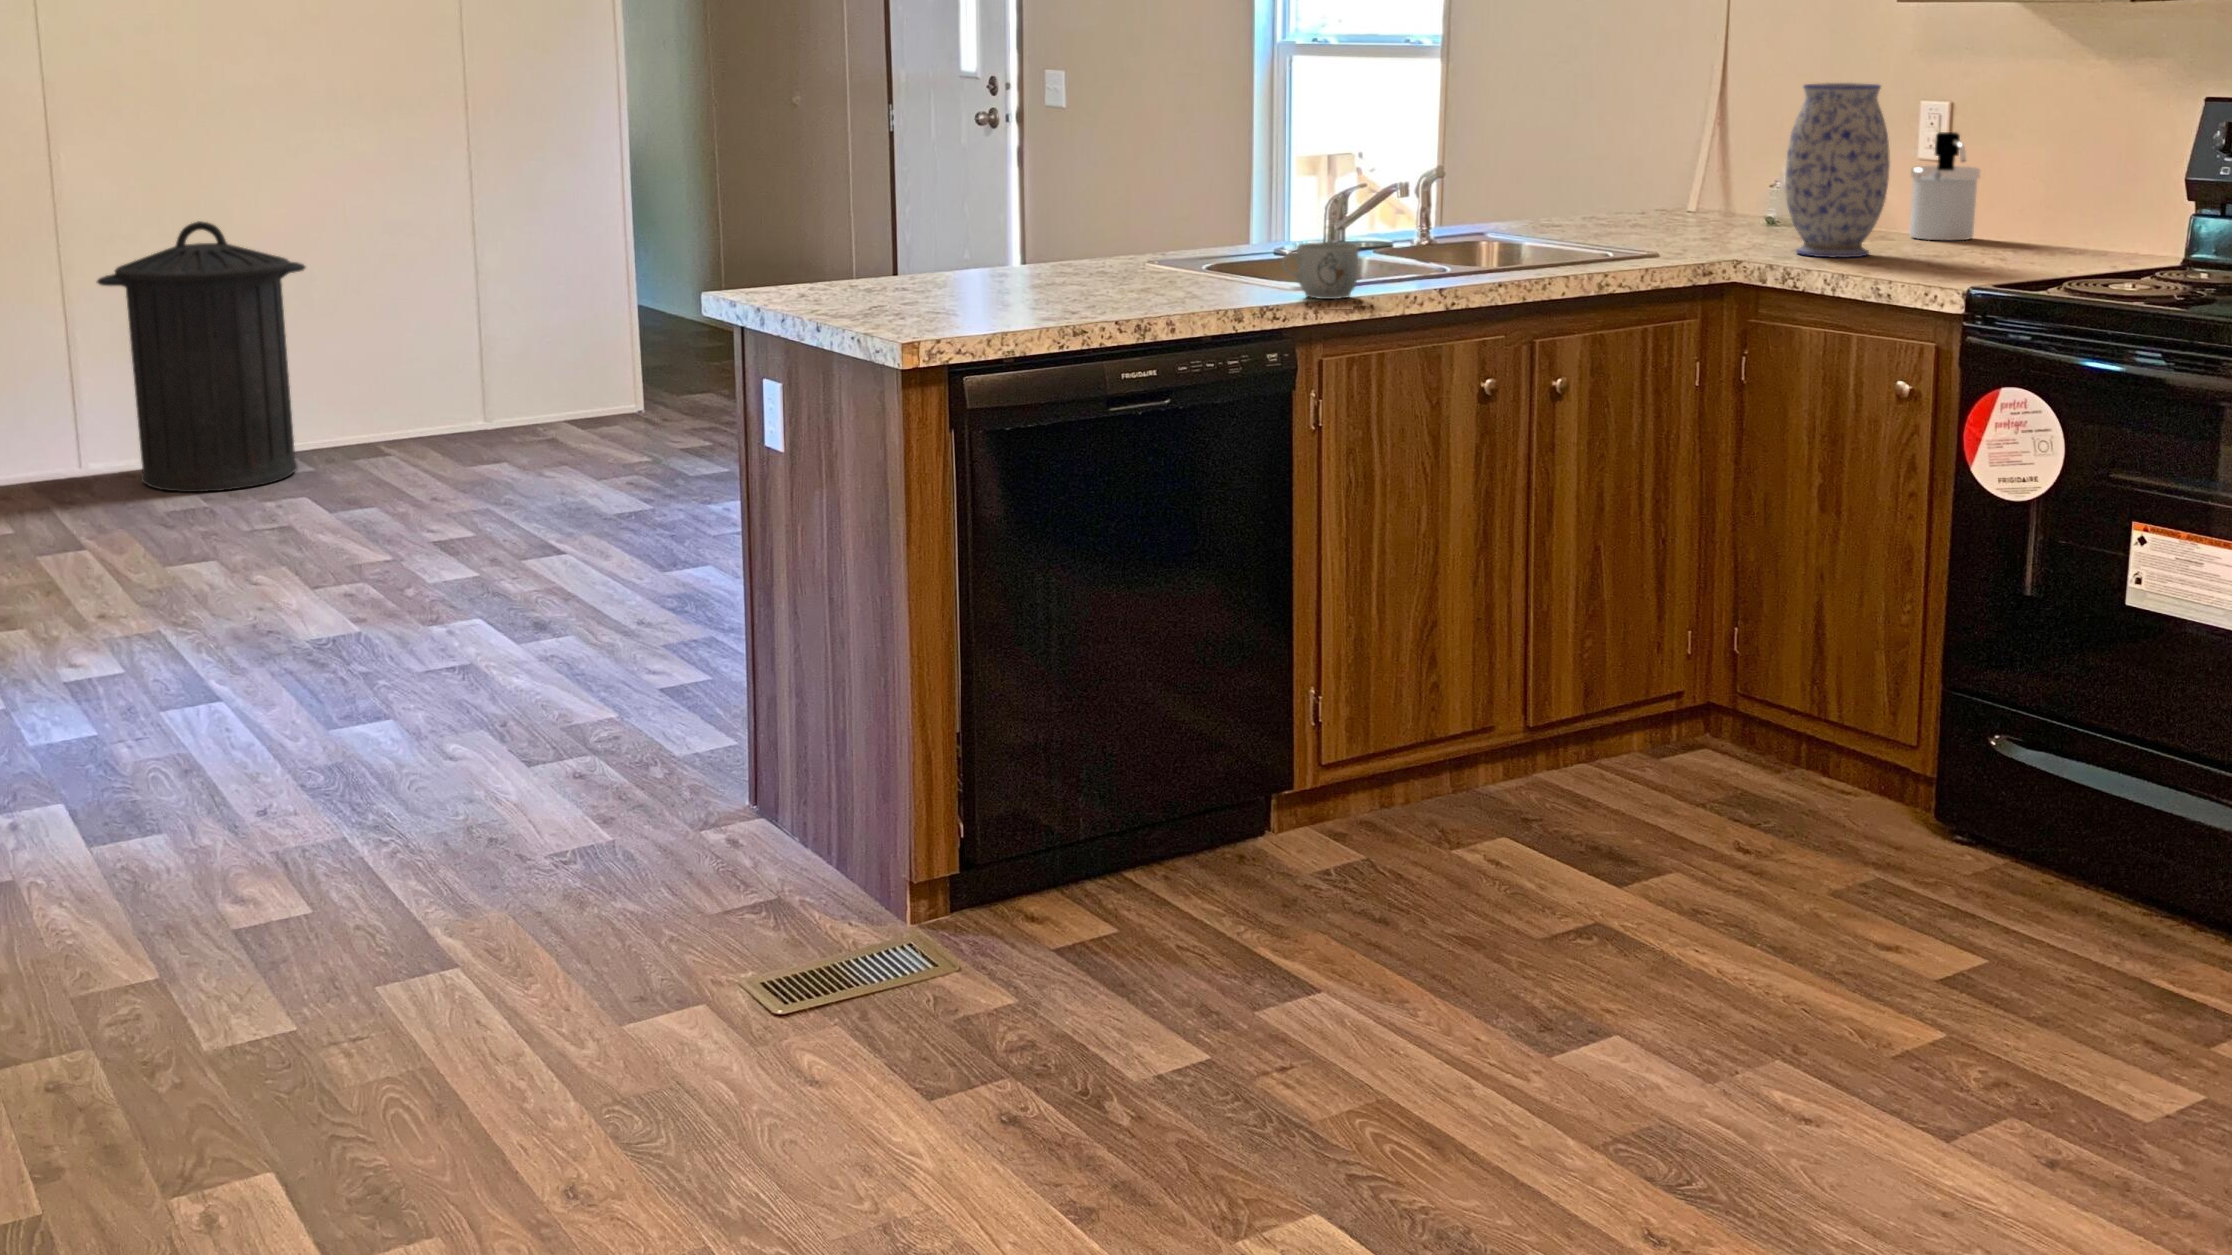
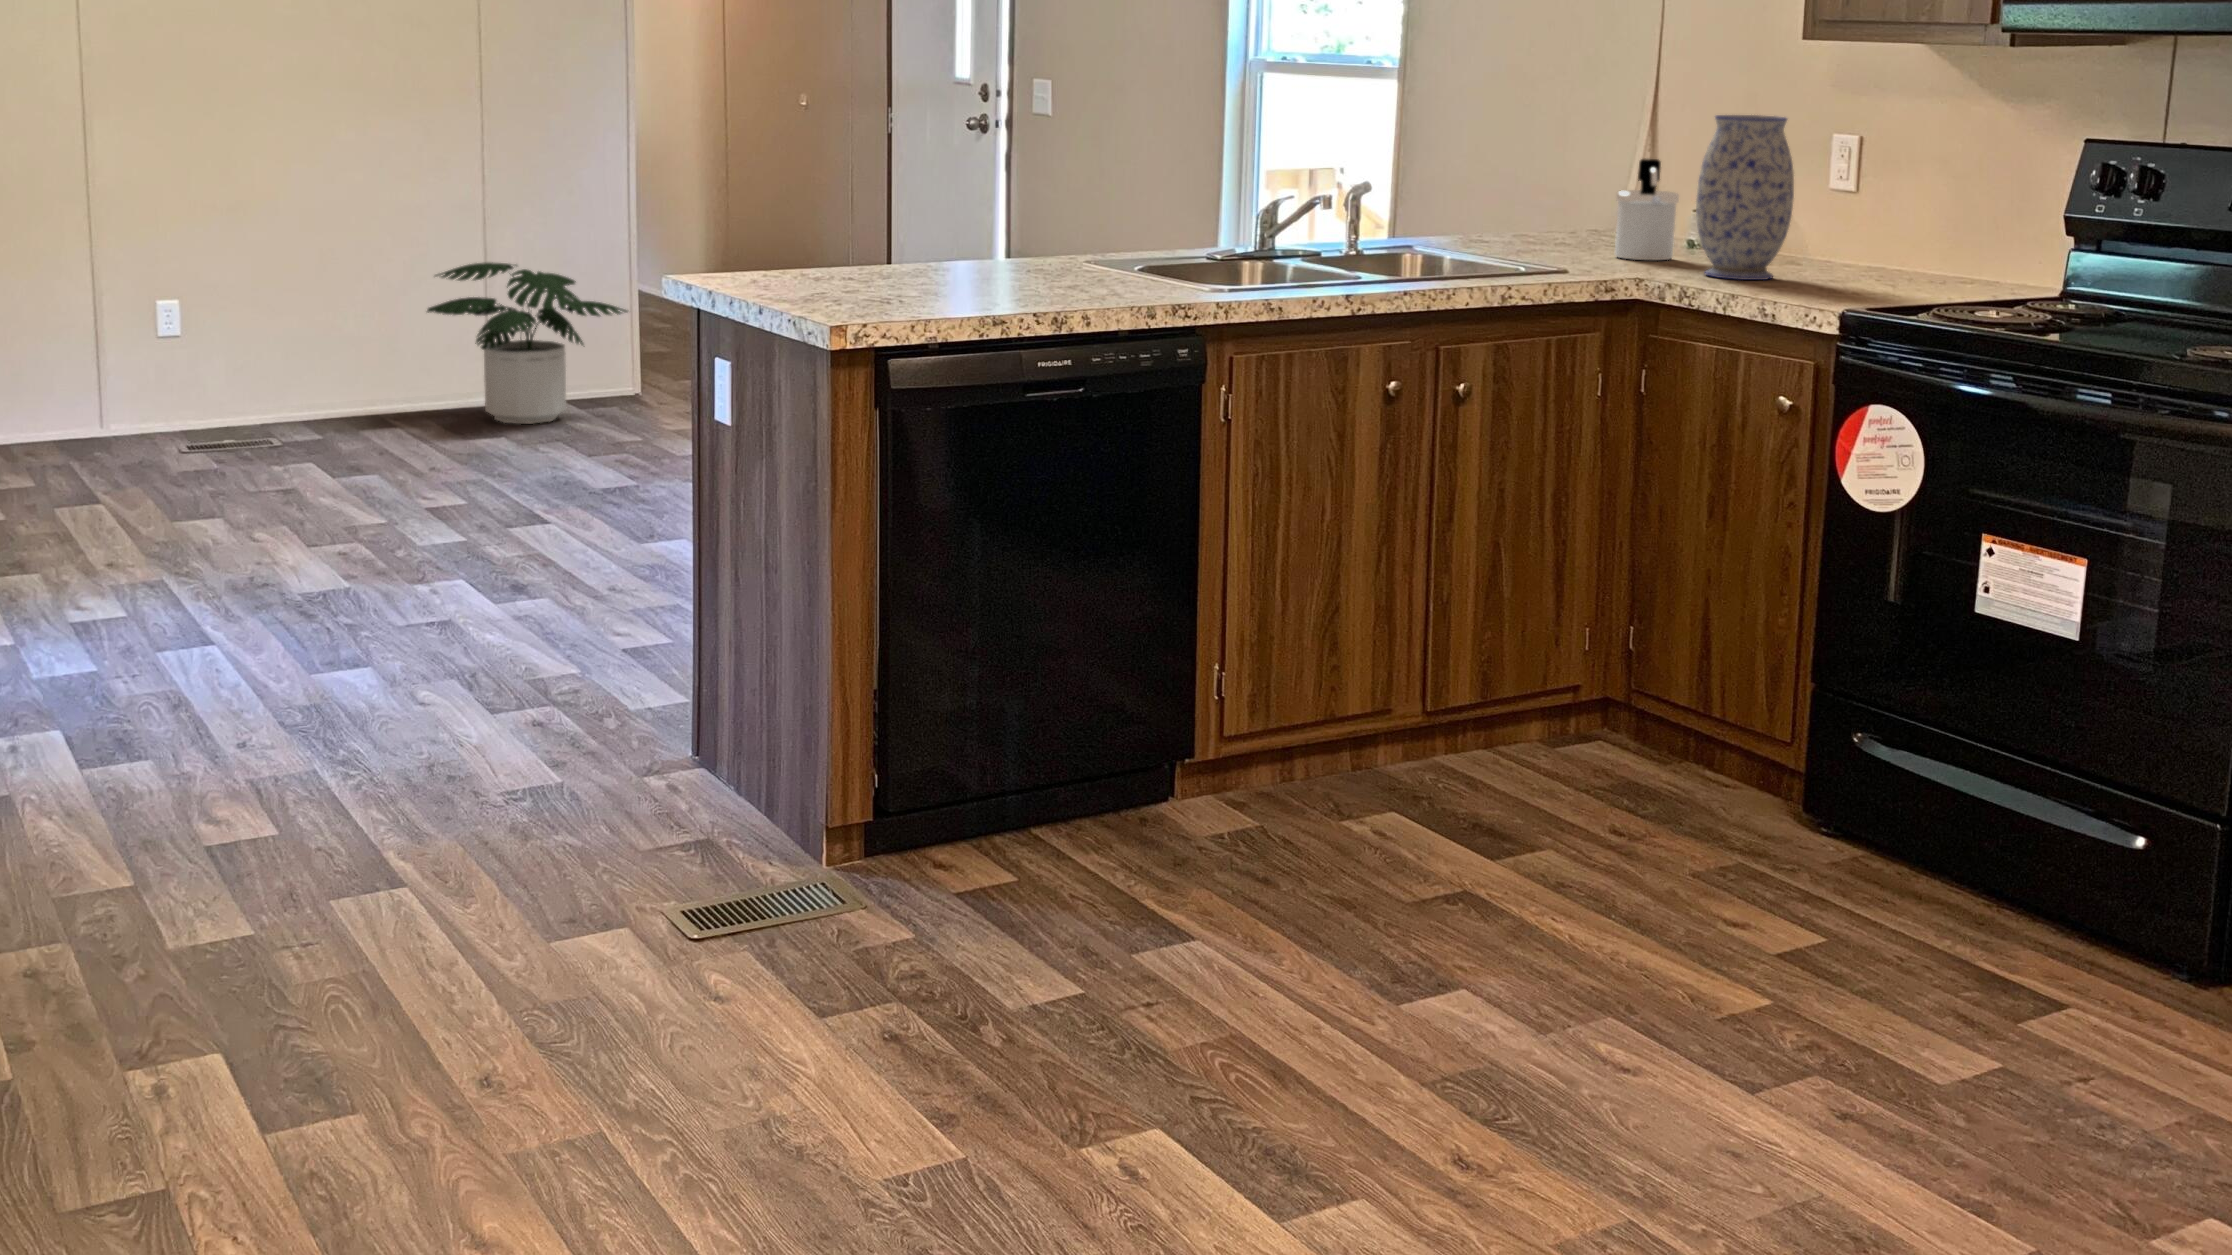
soap dispenser: present [1909,132,1980,240] -> present [1615,159,1679,260]
trash can: present [97,221,305,492] -> none [119,196,321,455]
mug: present [1282,242,1359,299] -> none [1198,248,1270,301]
potted plant: none [418,280,630,446] -> present [427,262,627,424]

